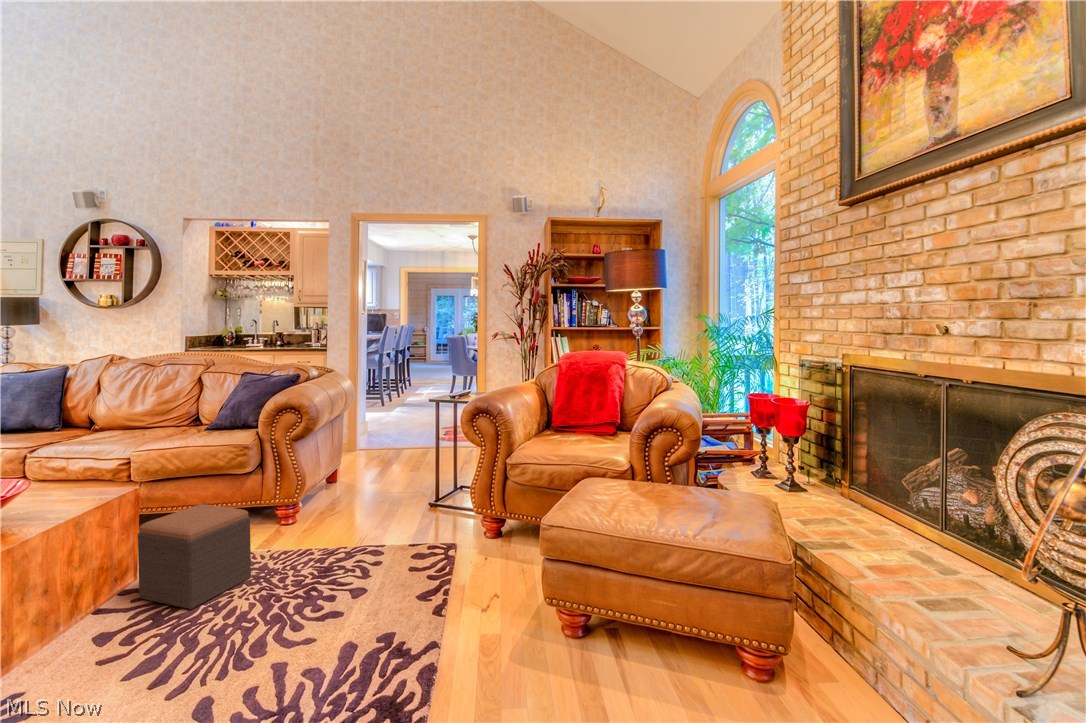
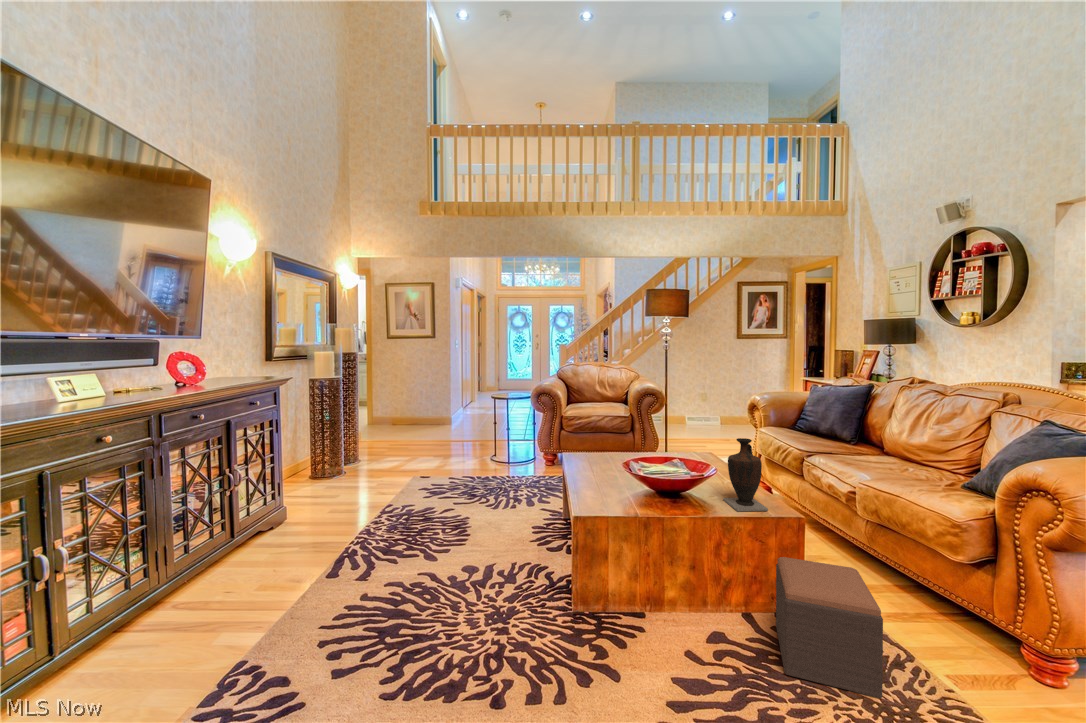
vase: none [36,418,105,503] -> present [723,438,768,511]

